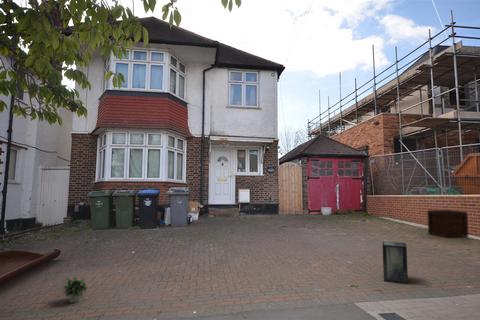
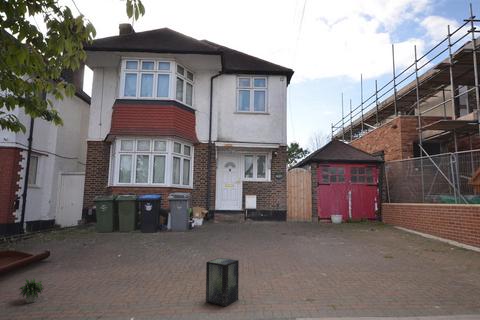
wooden crate: present [427,210,468,237] -> none [431,221,476,250]
storage box: present [383,242,408,284] -> present [206,258,239,306]

